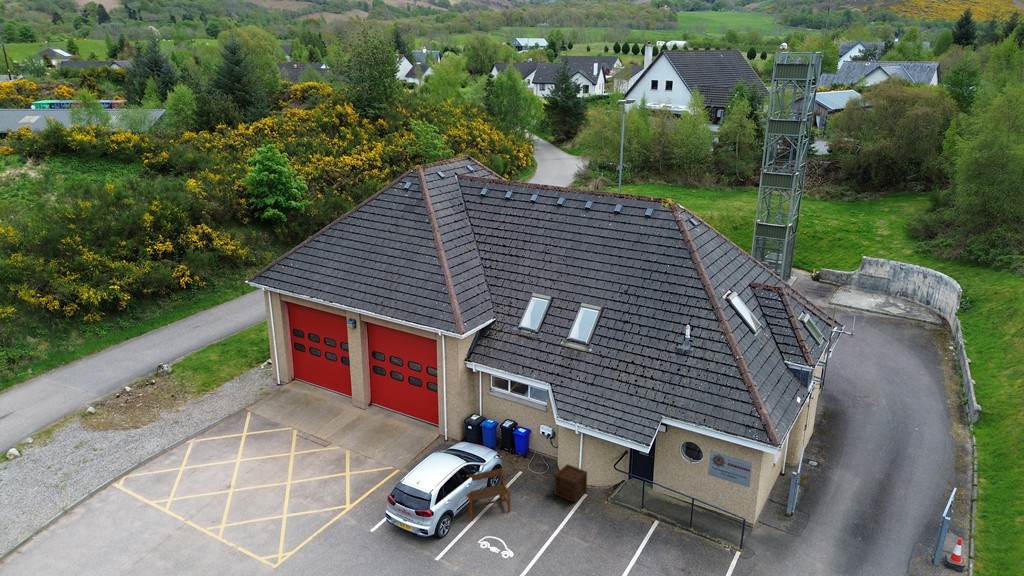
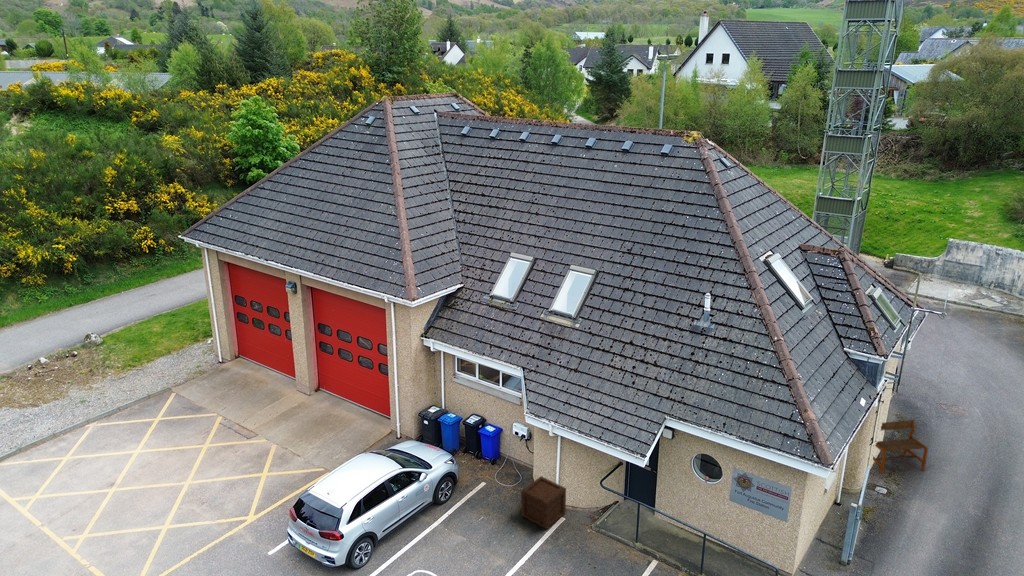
bench: present [466,468,511,521] -> present [873,420,928,474]

